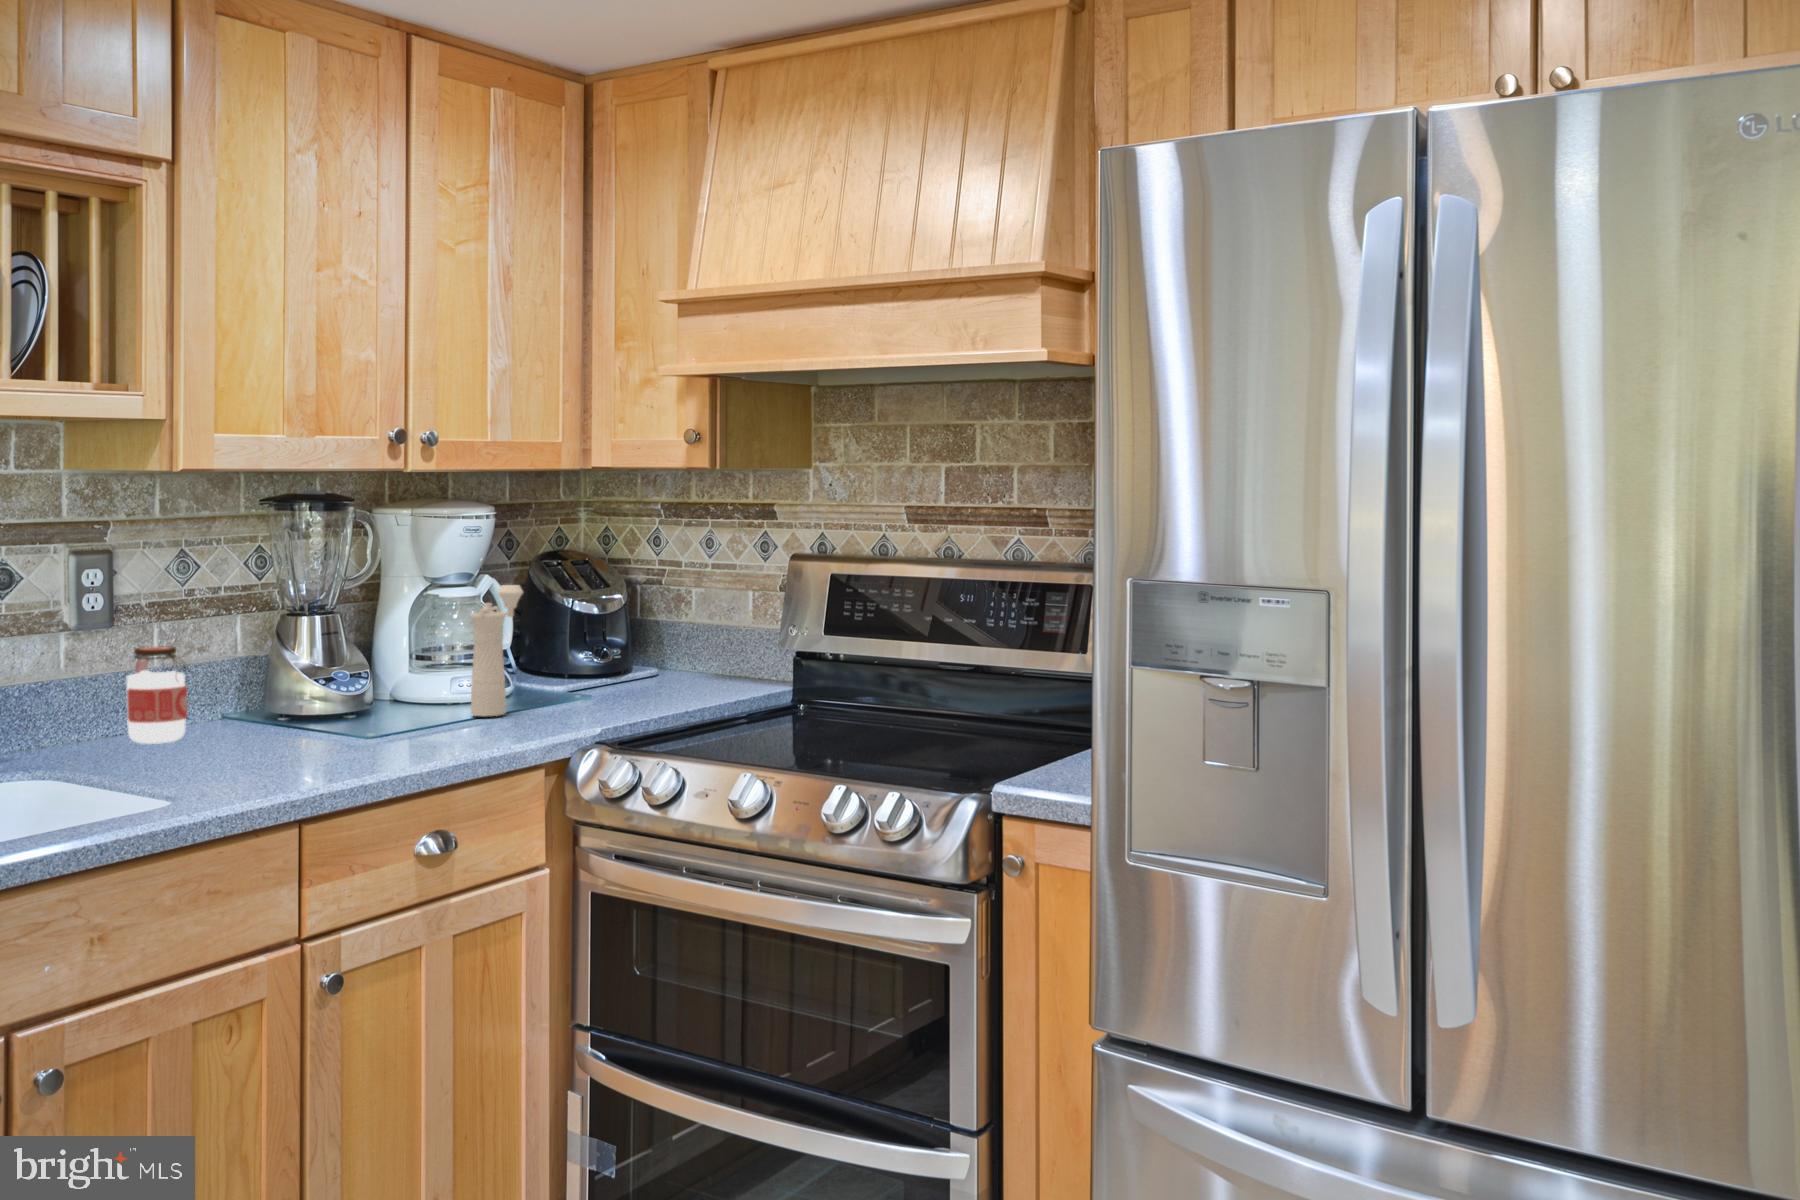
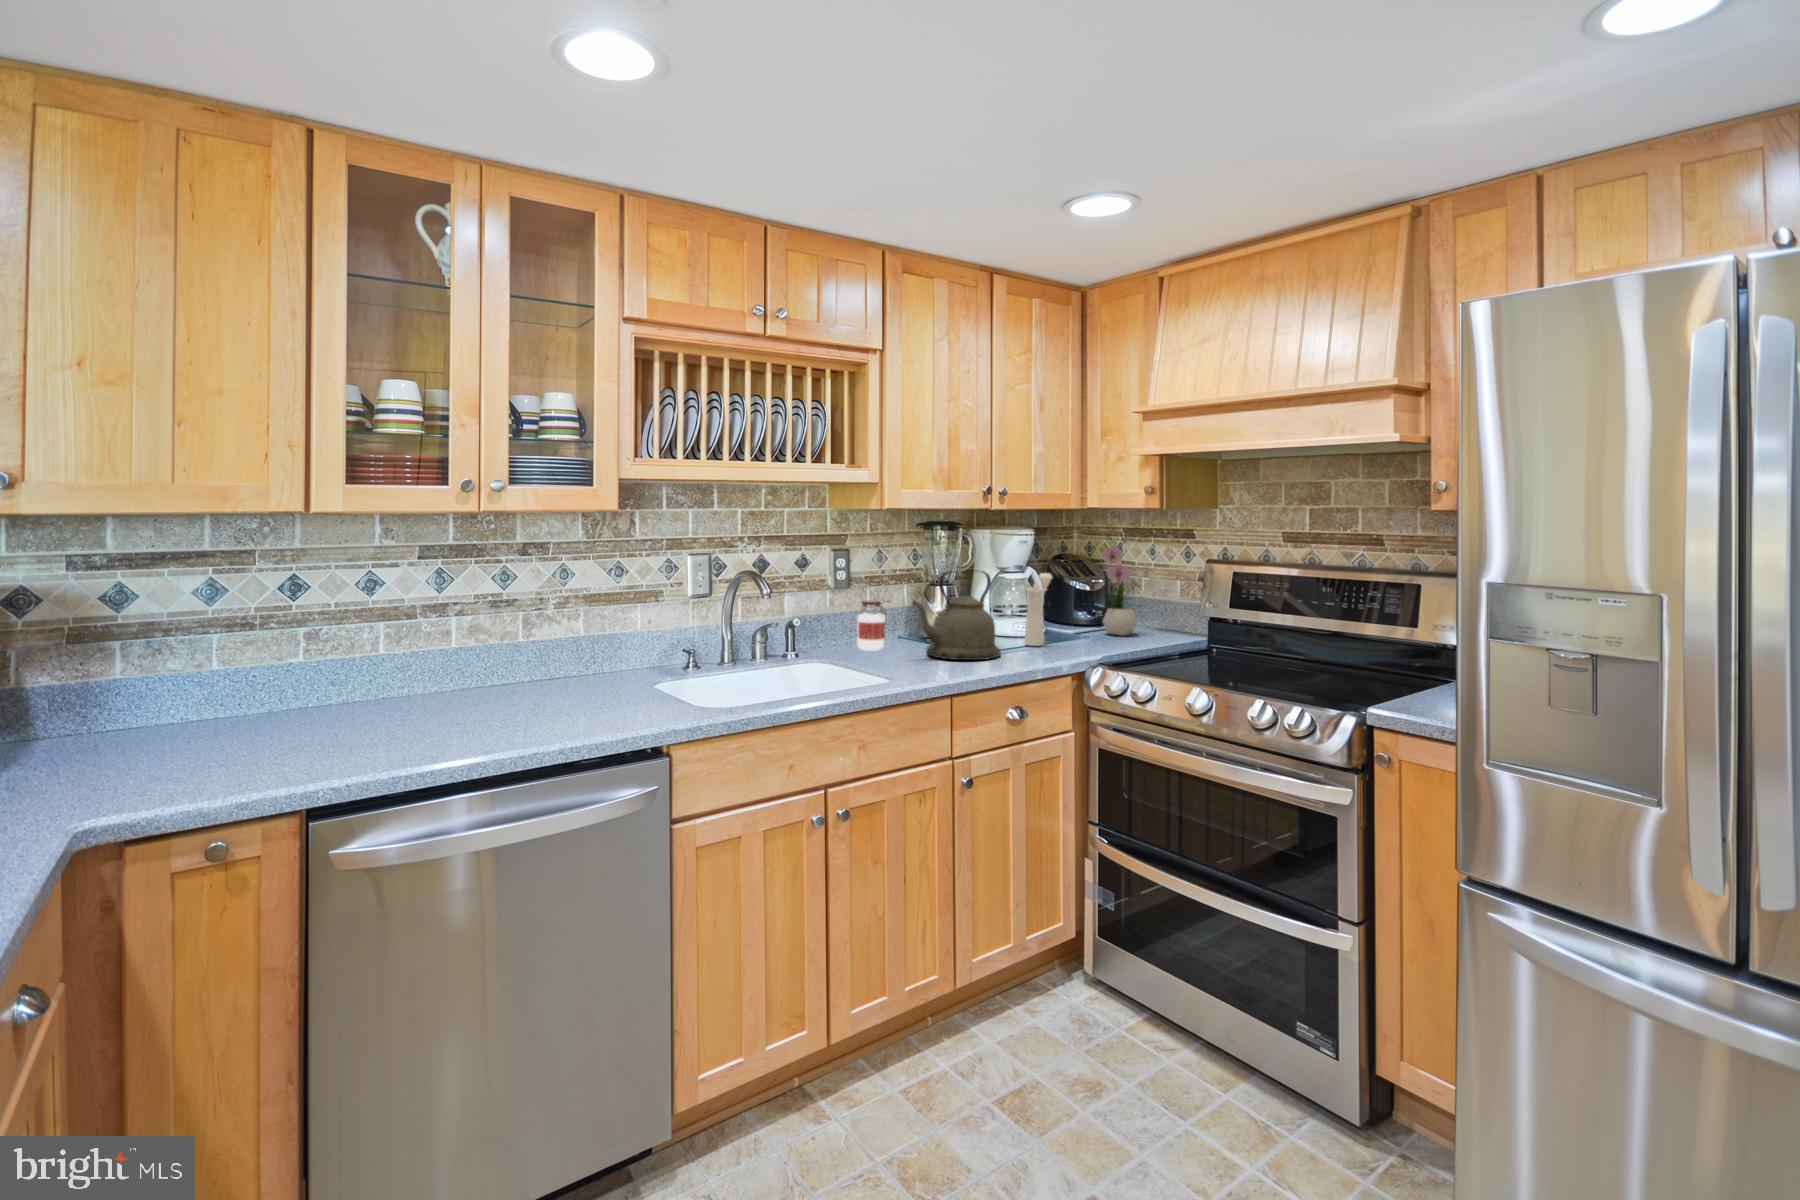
flower arrangement: none [613,509,690,689] -> present [1101,532,1137,636]
kettle: none [229,583,415,751] -> present [913,571,1001,660]

